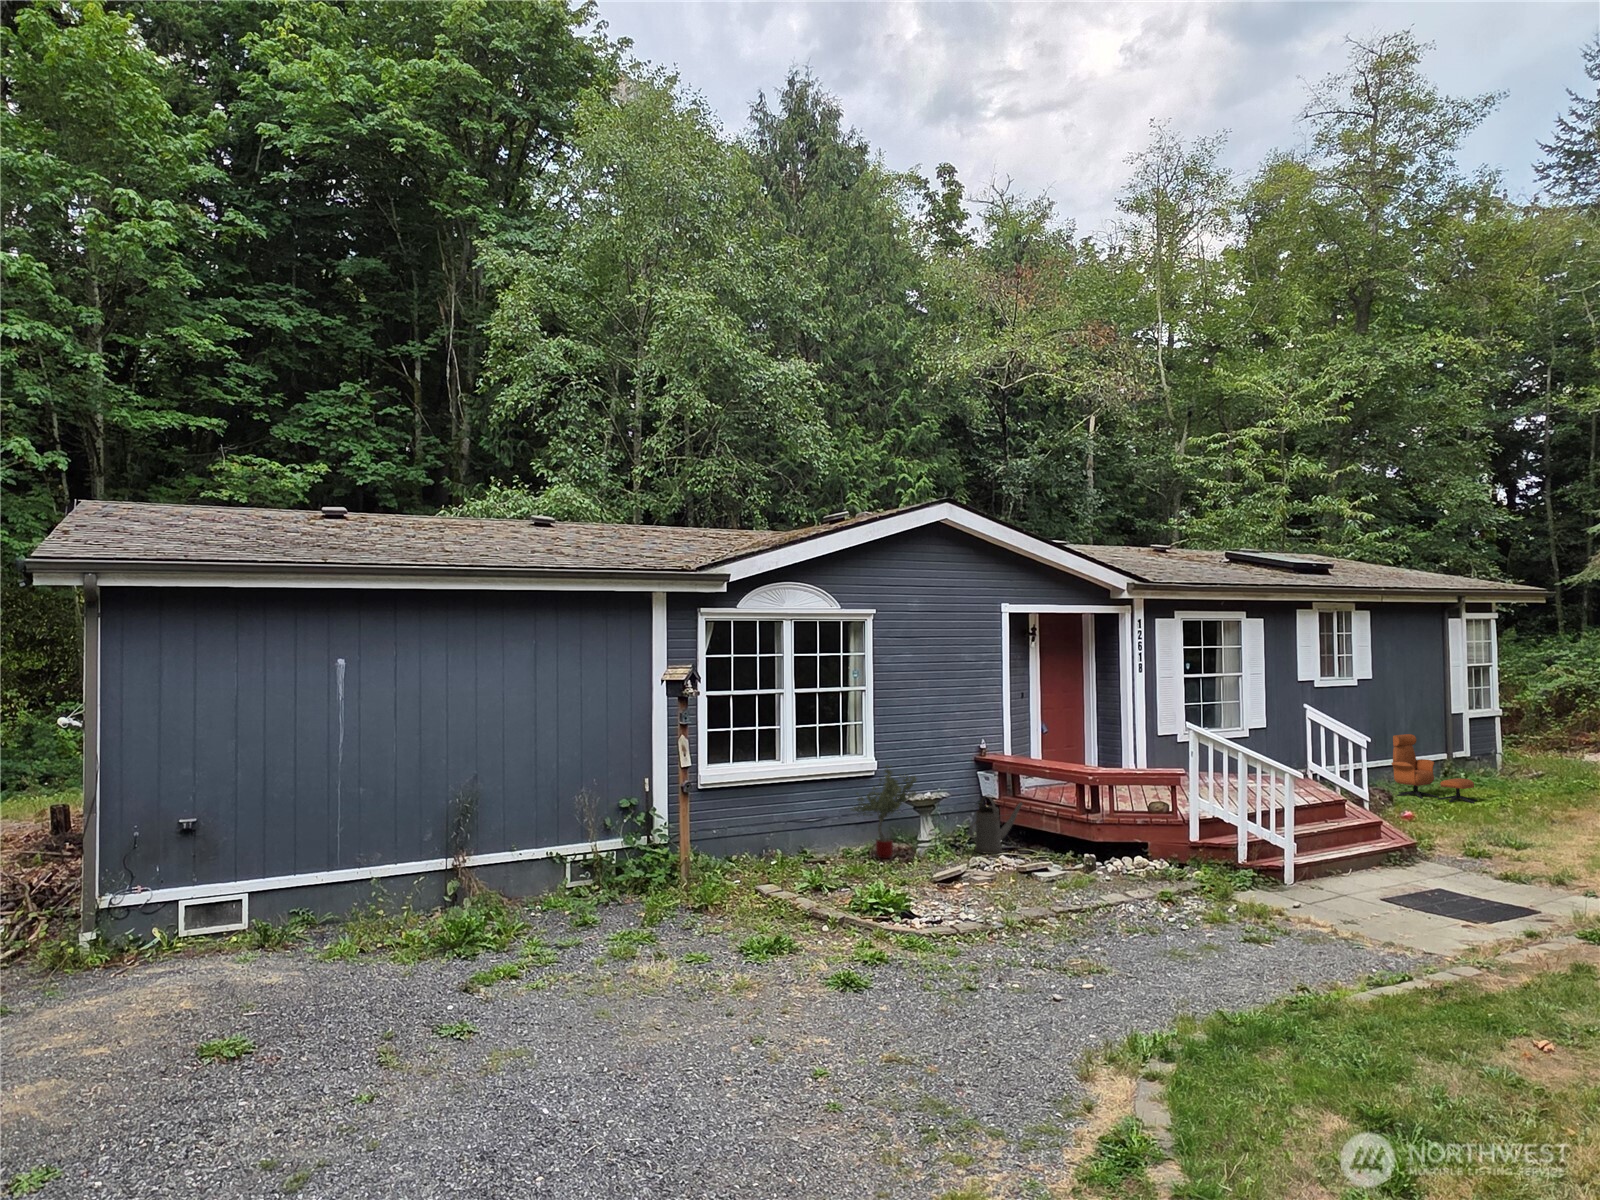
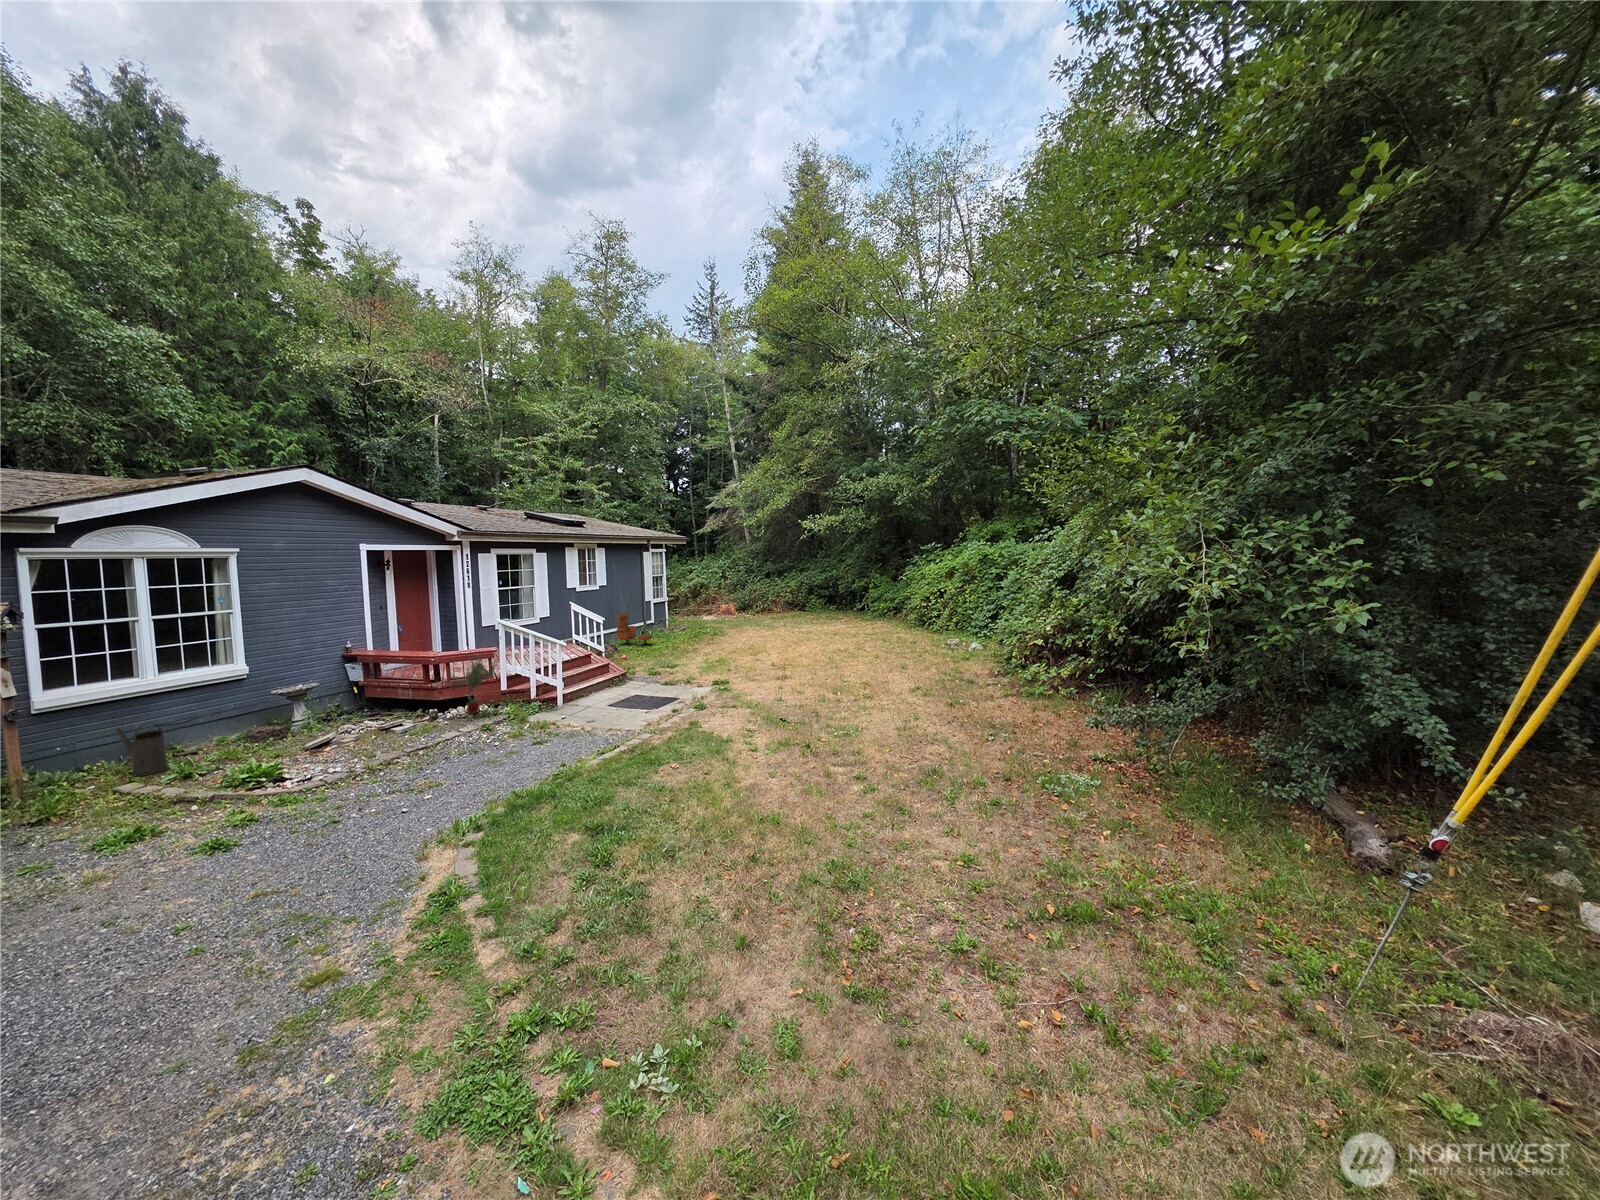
potted tree: present [851,765,916,859] -> present [446,654,498,714]
watering can: present [969,796,1022,854] -> present [116,723,169,776]

